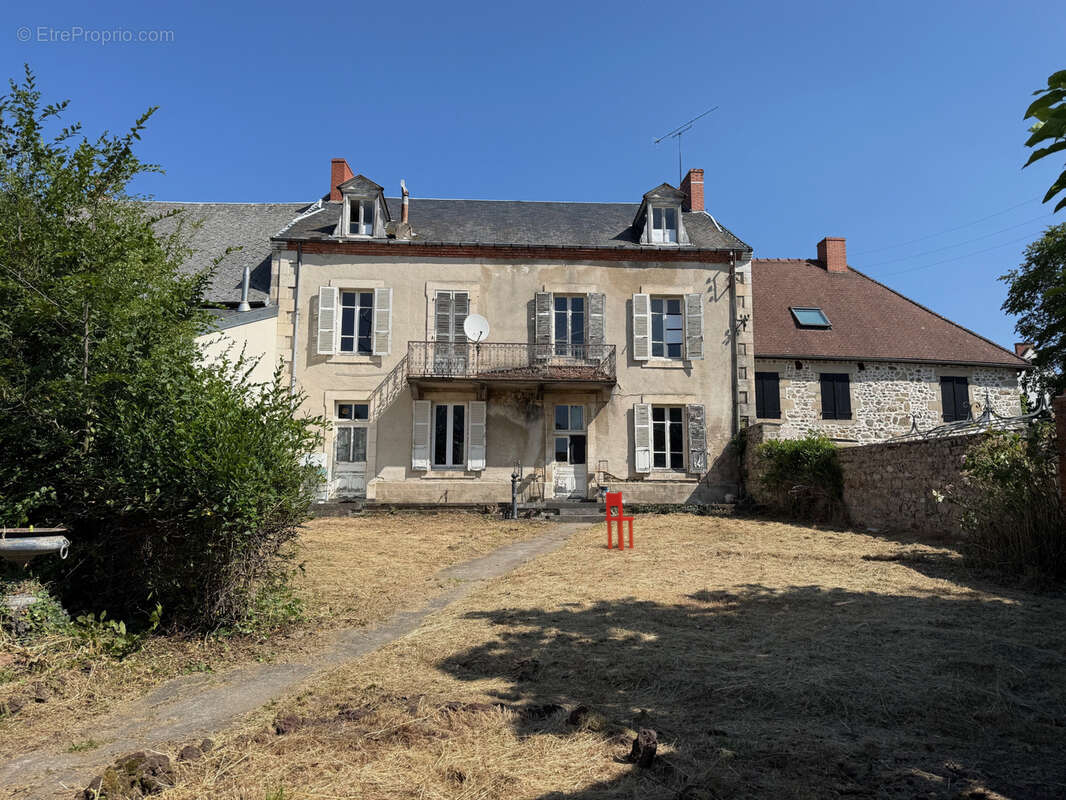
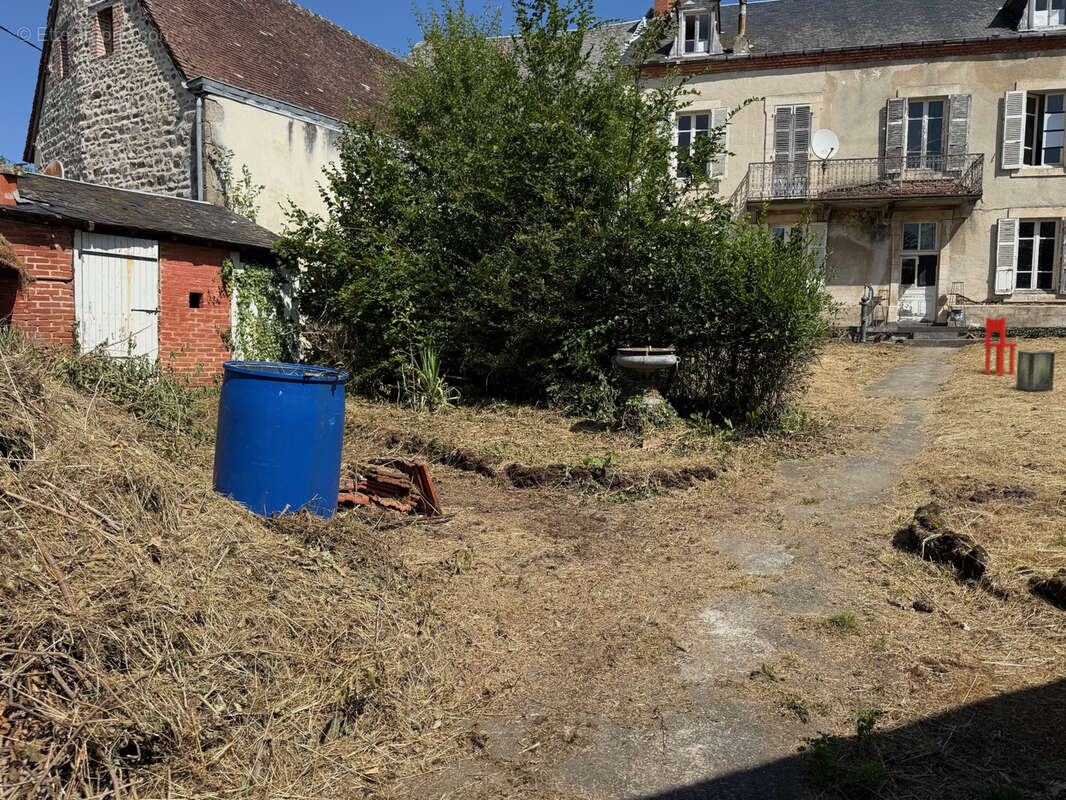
storage box: none [628,524,661,565] -> present [1016,351,1055,391]

